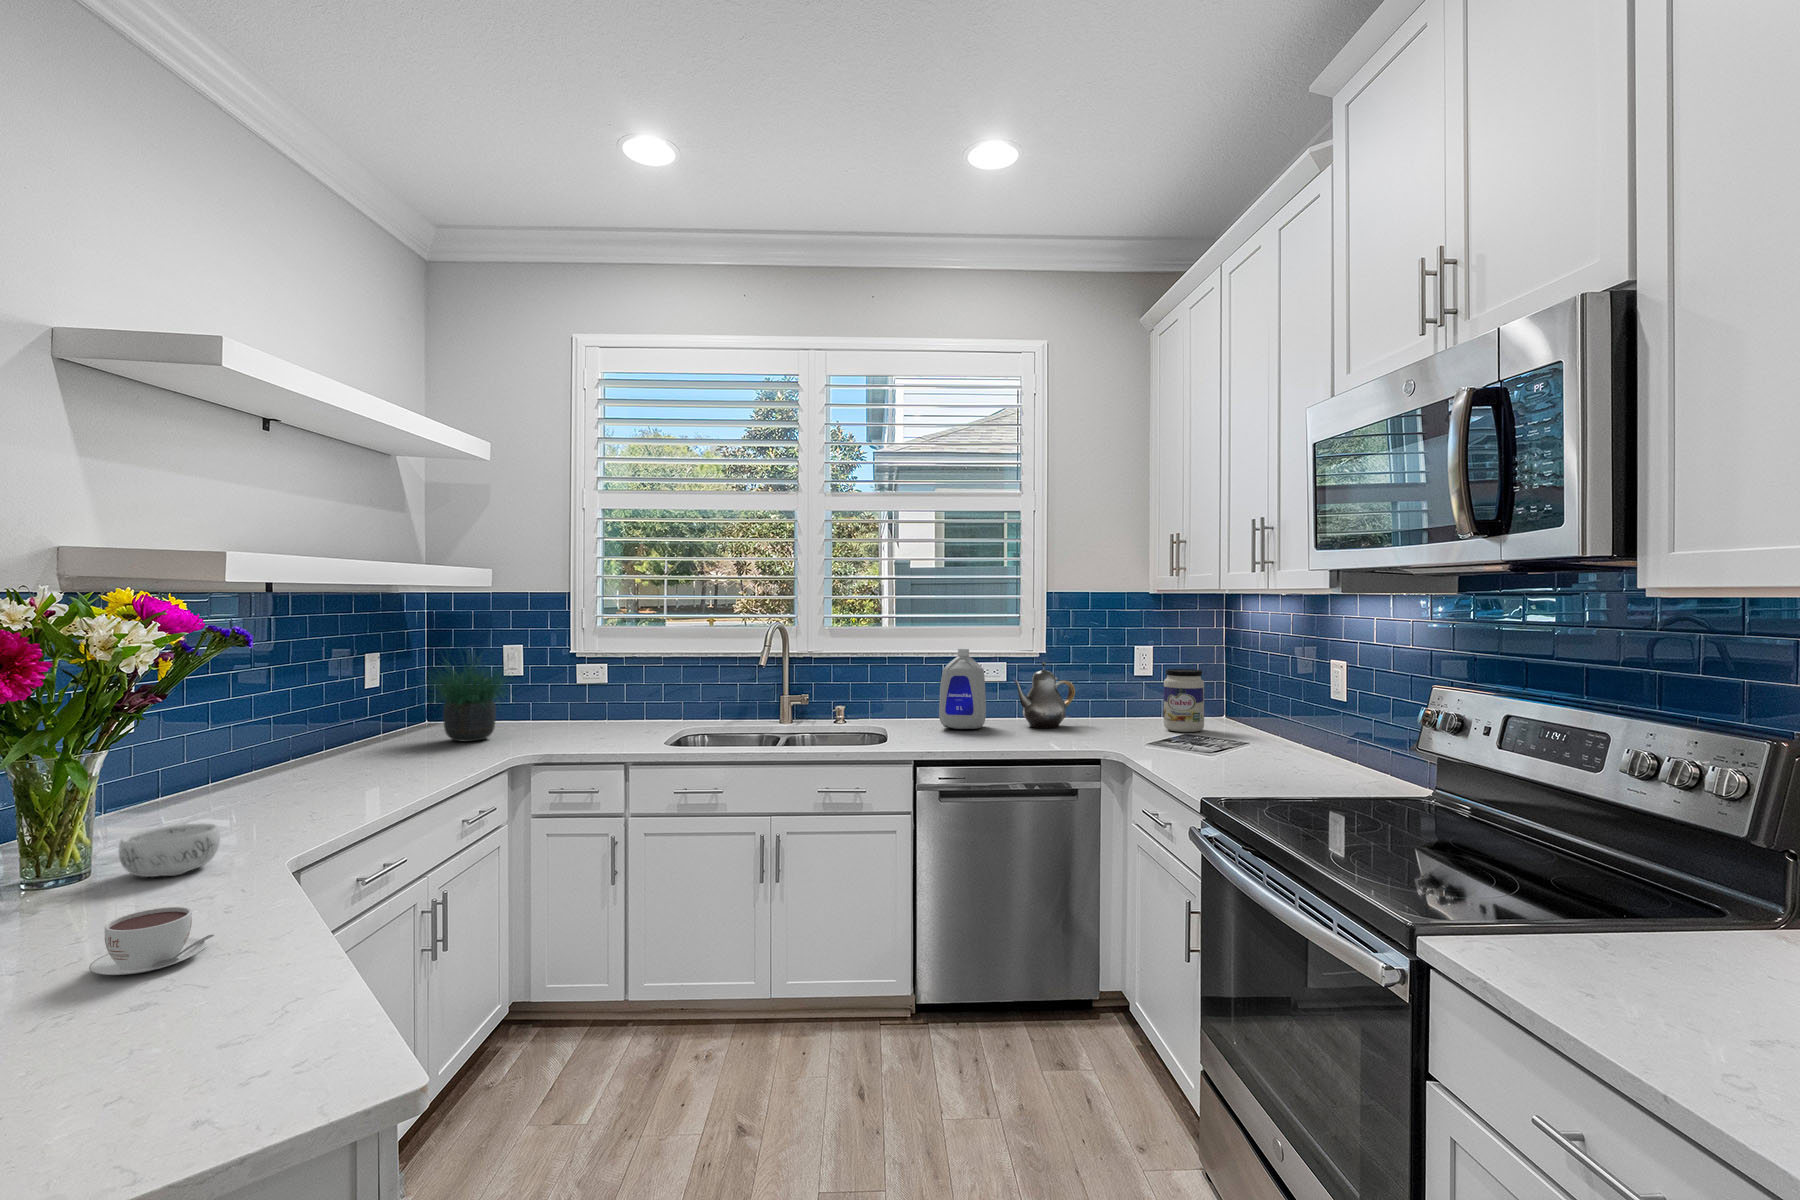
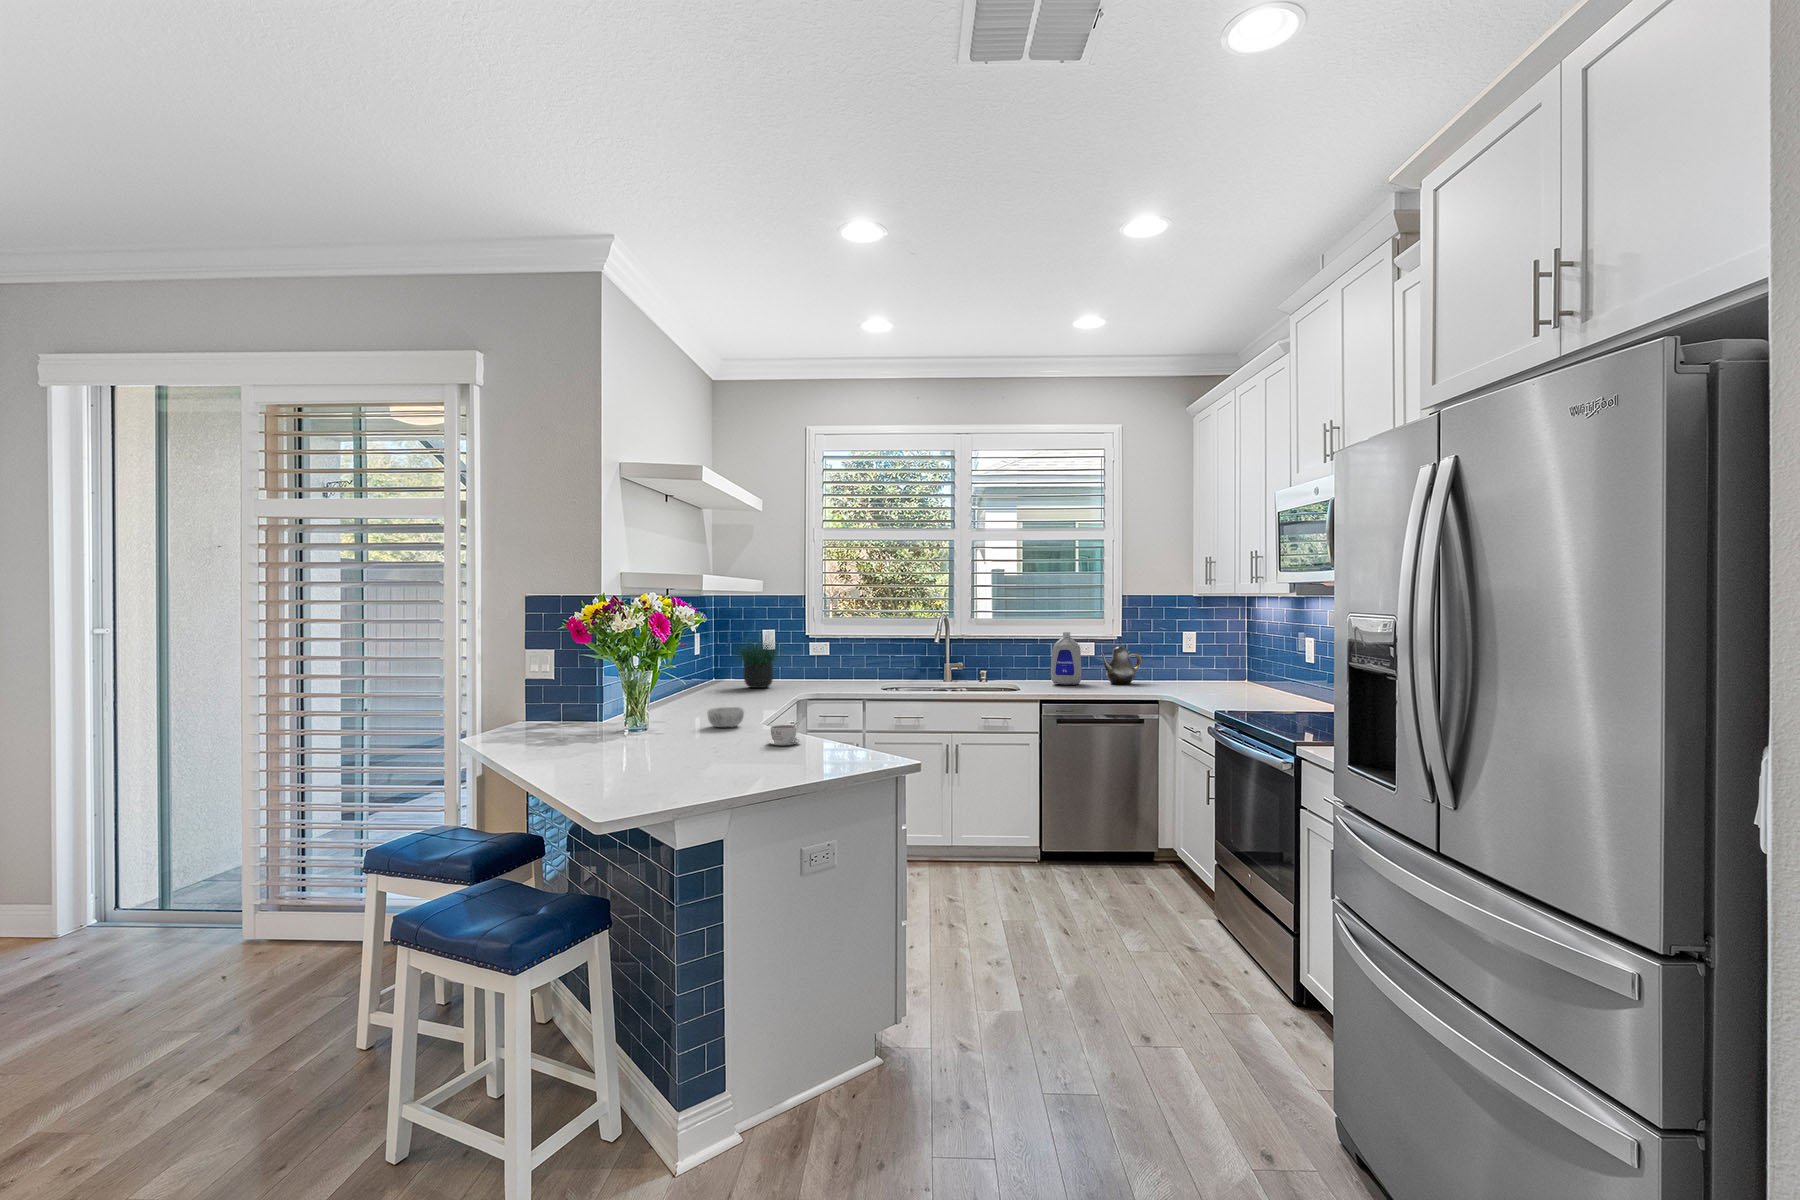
jar: present [1164,669,1204,732] -> none [1201,645,1227,686]

